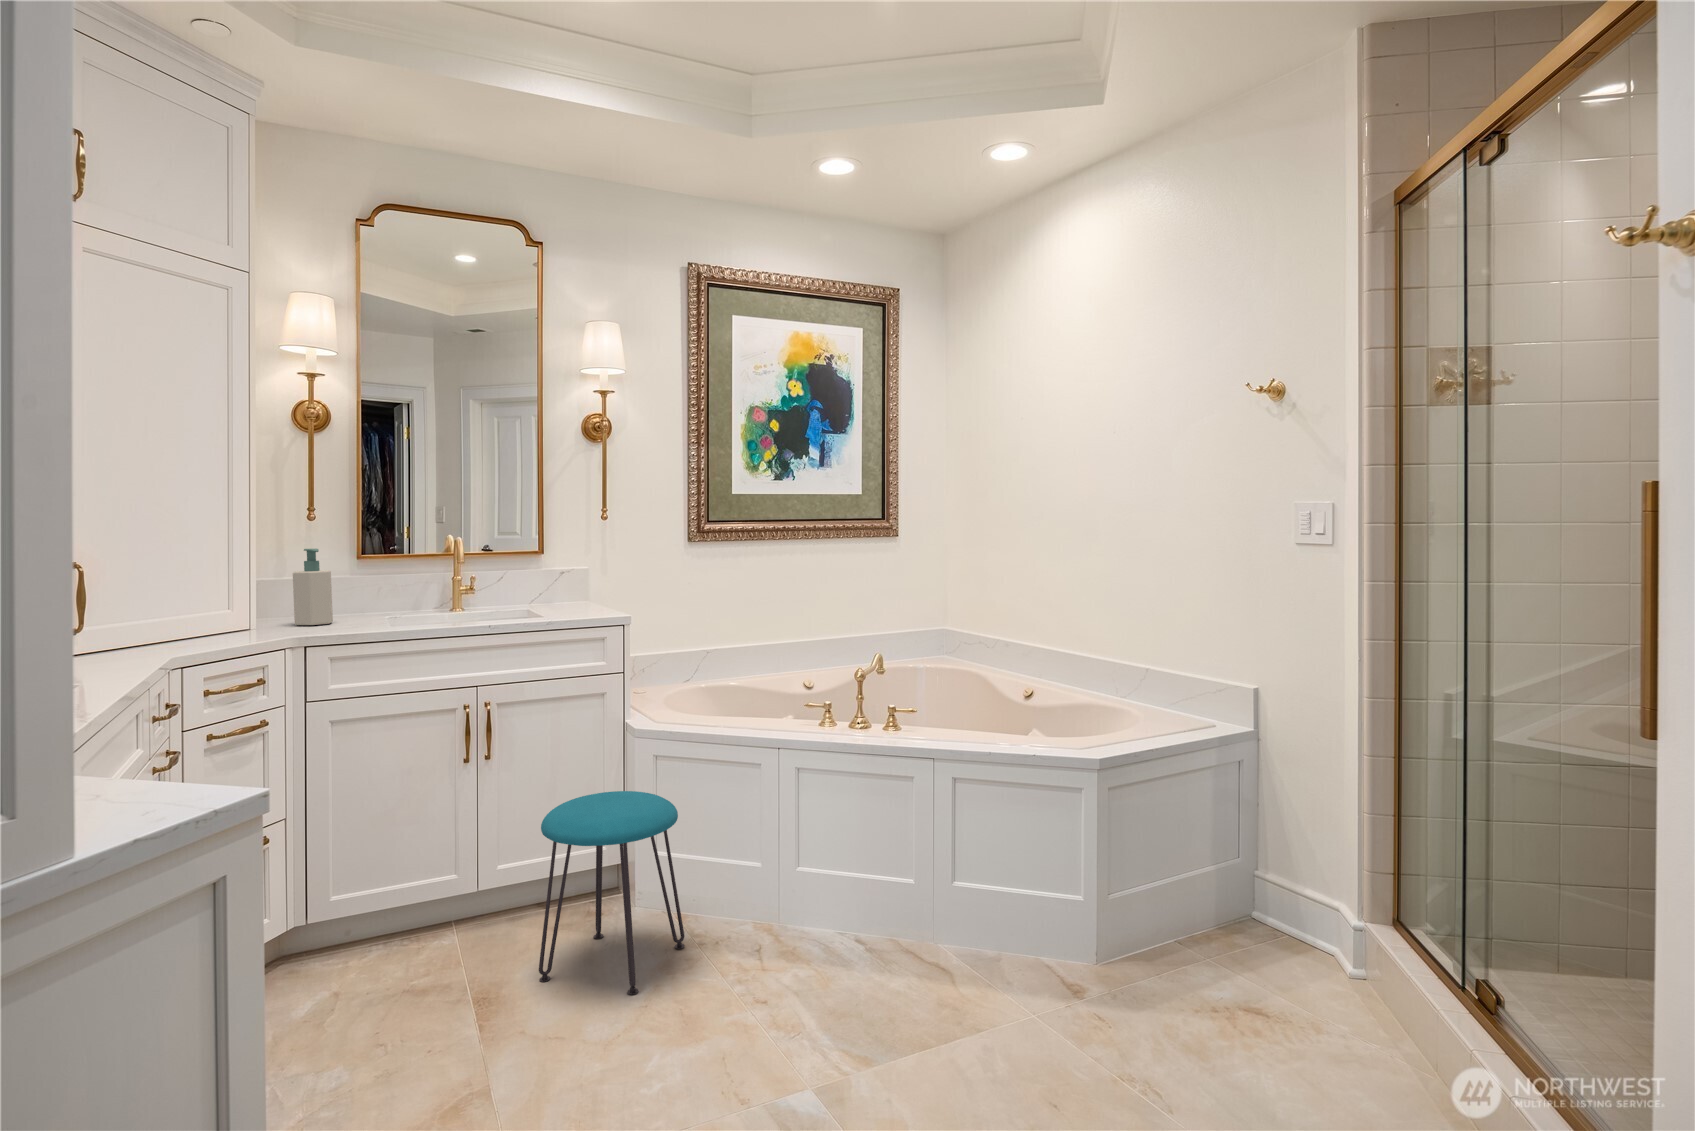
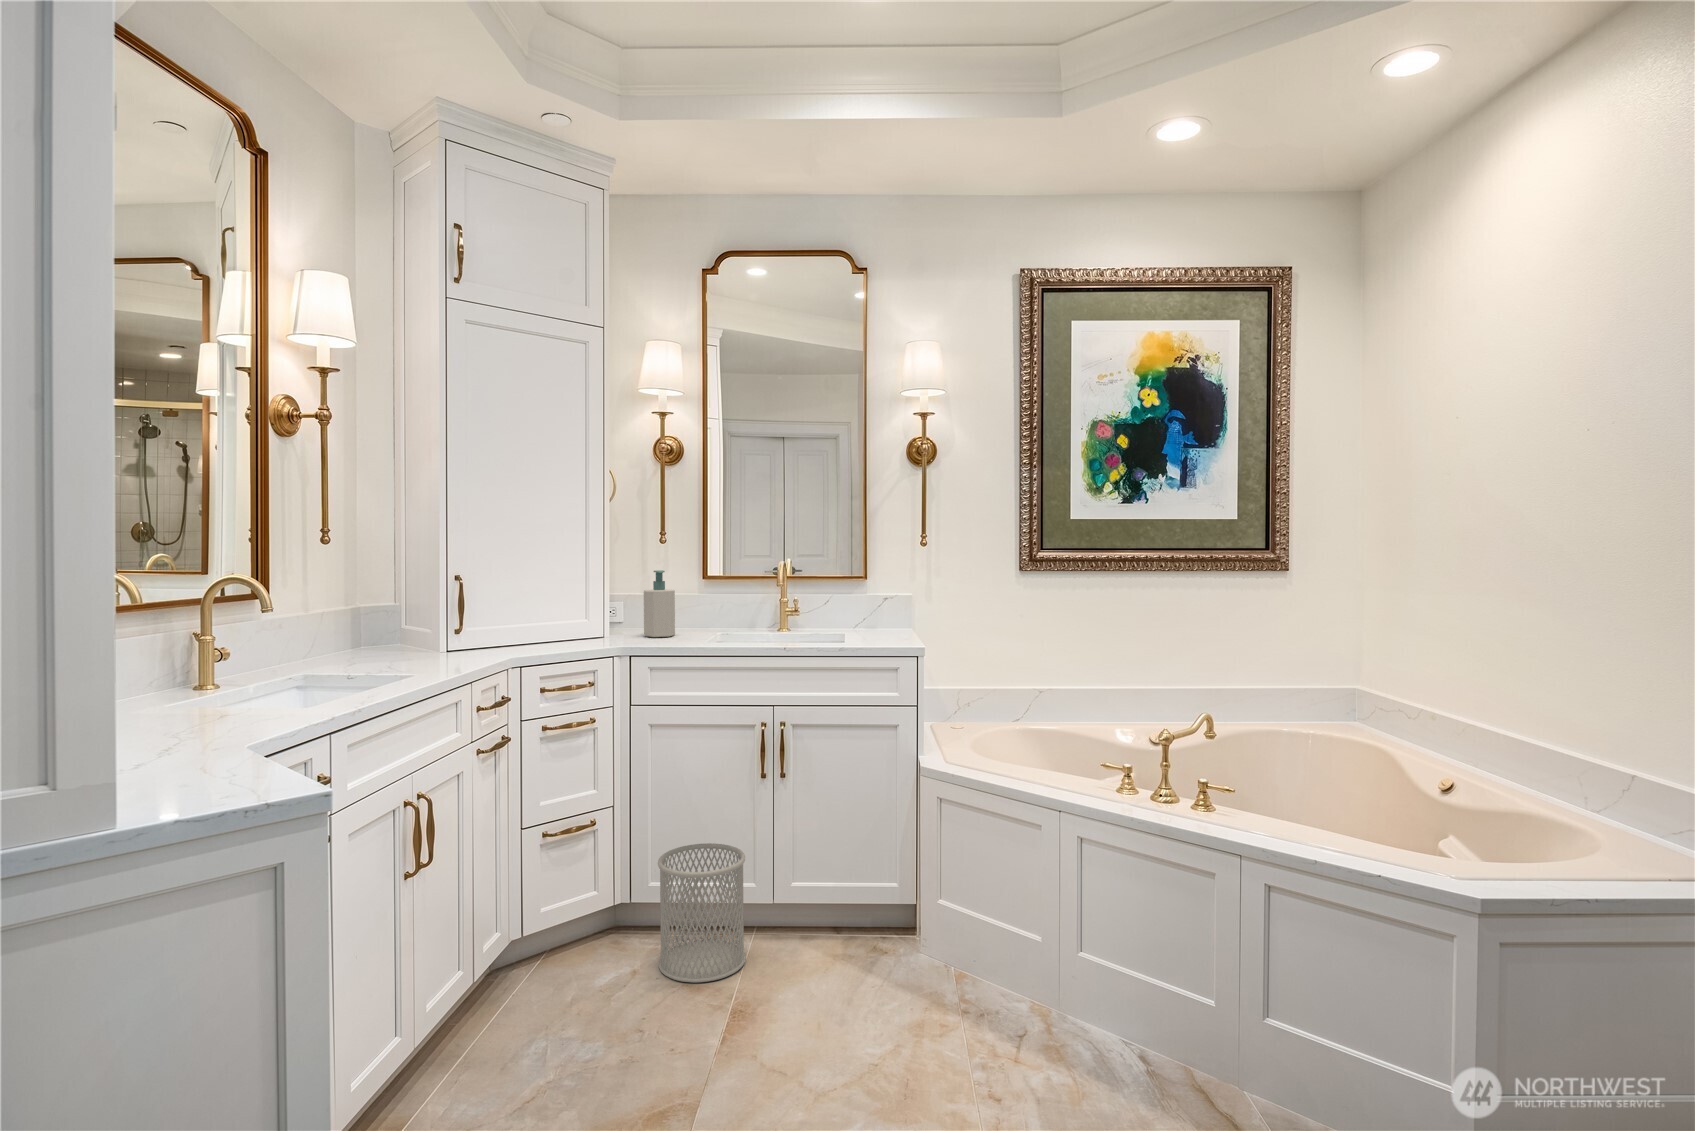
stool: present [539,791,685,994] -> none [778,829,929,1055]
wastebasket: none [370,838,475,987] -> present [658,843,746,983]

